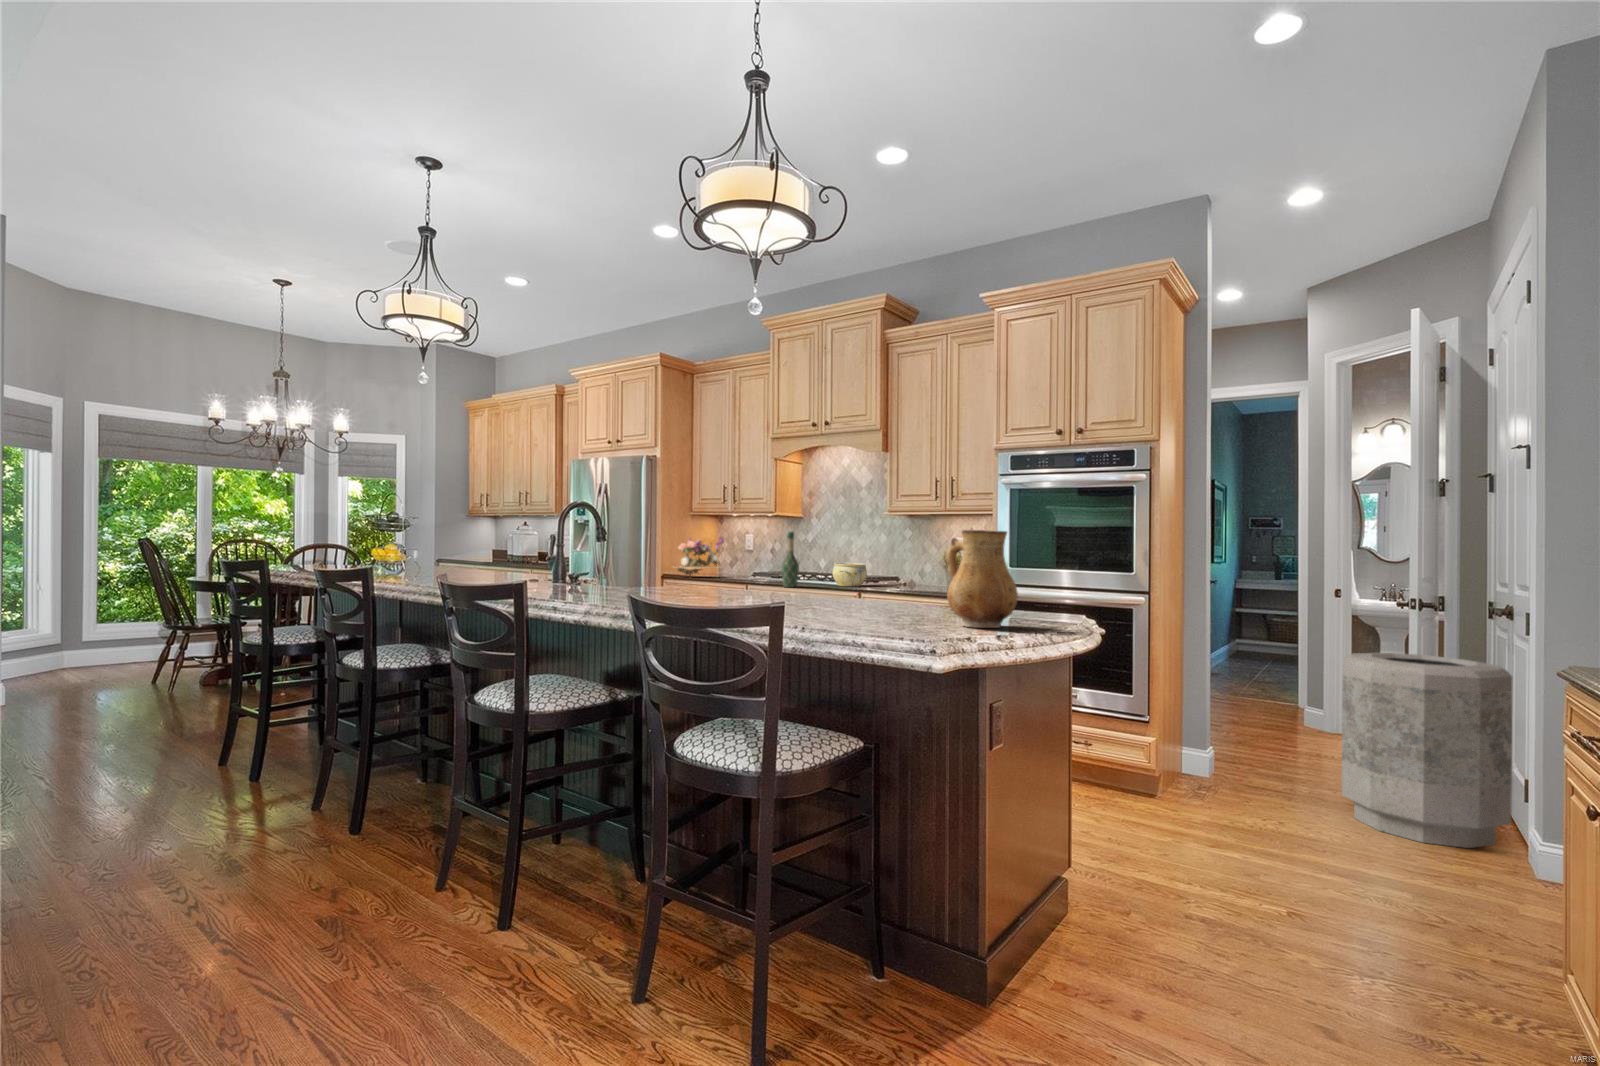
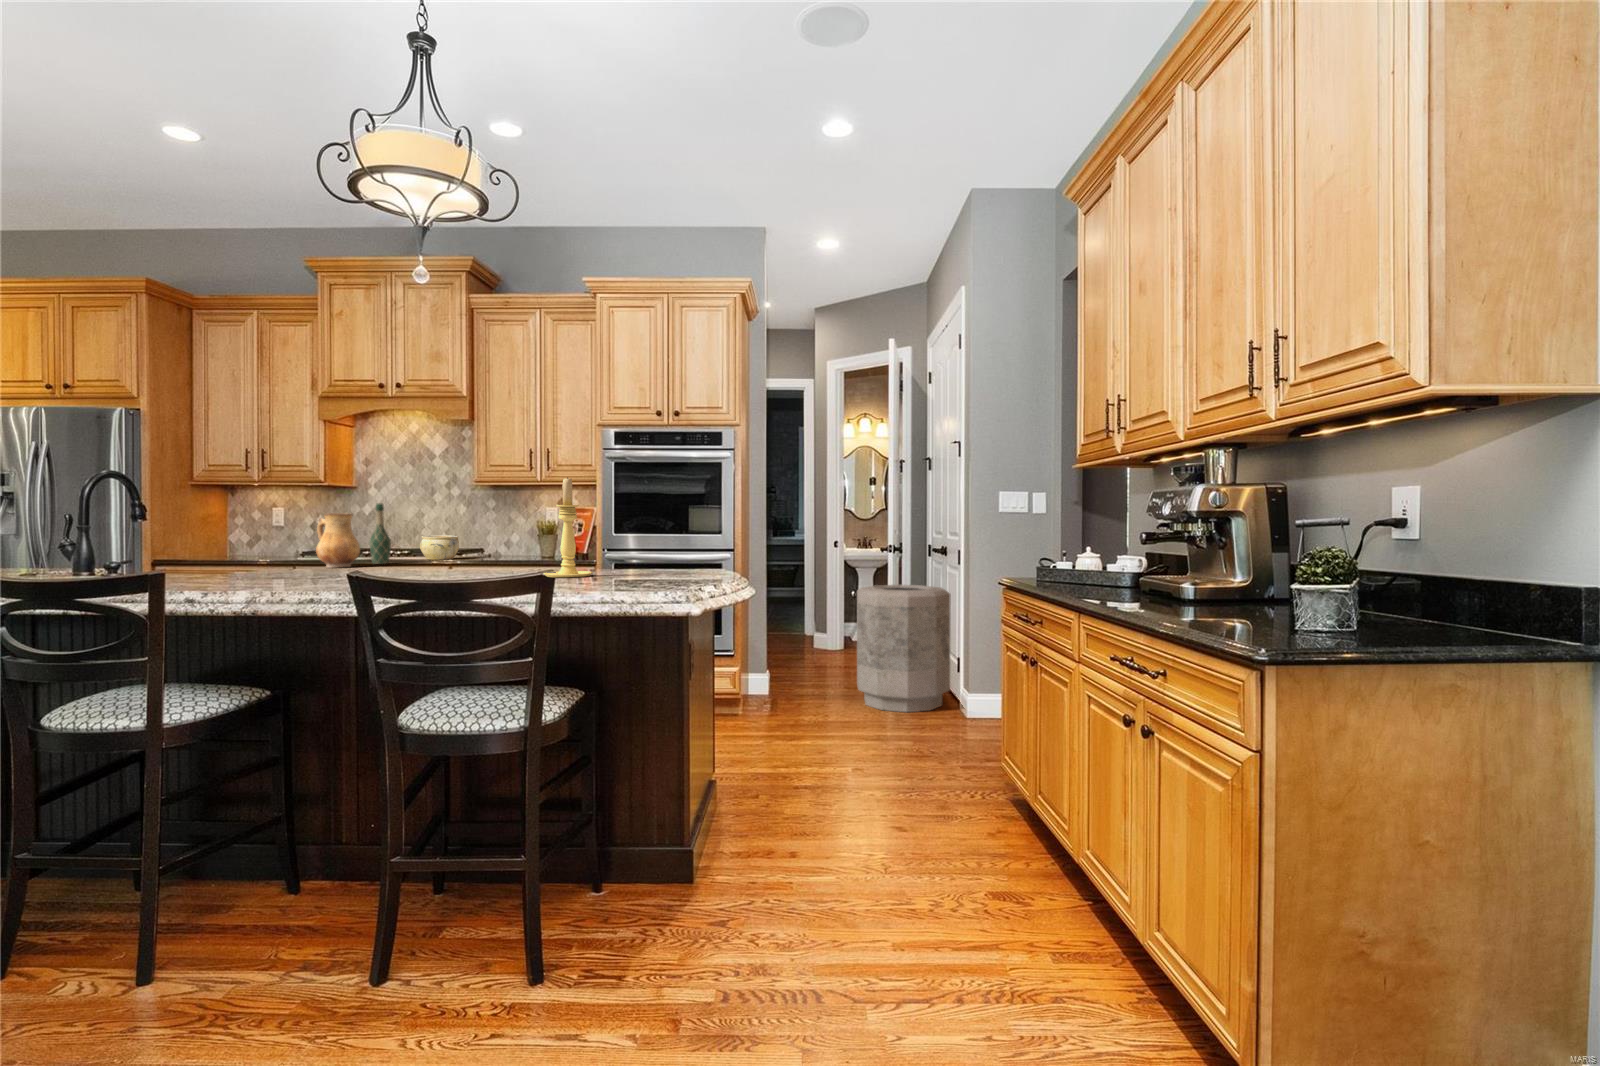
candle holder: none [867,503,919,613] -> present [544,478,593,578]
ceramic pitcher: present [947,530,1018,628] -> present [316,513,360,568]
flower arrangement: present [676,537,723,576] -> none [170,509,252,560]

